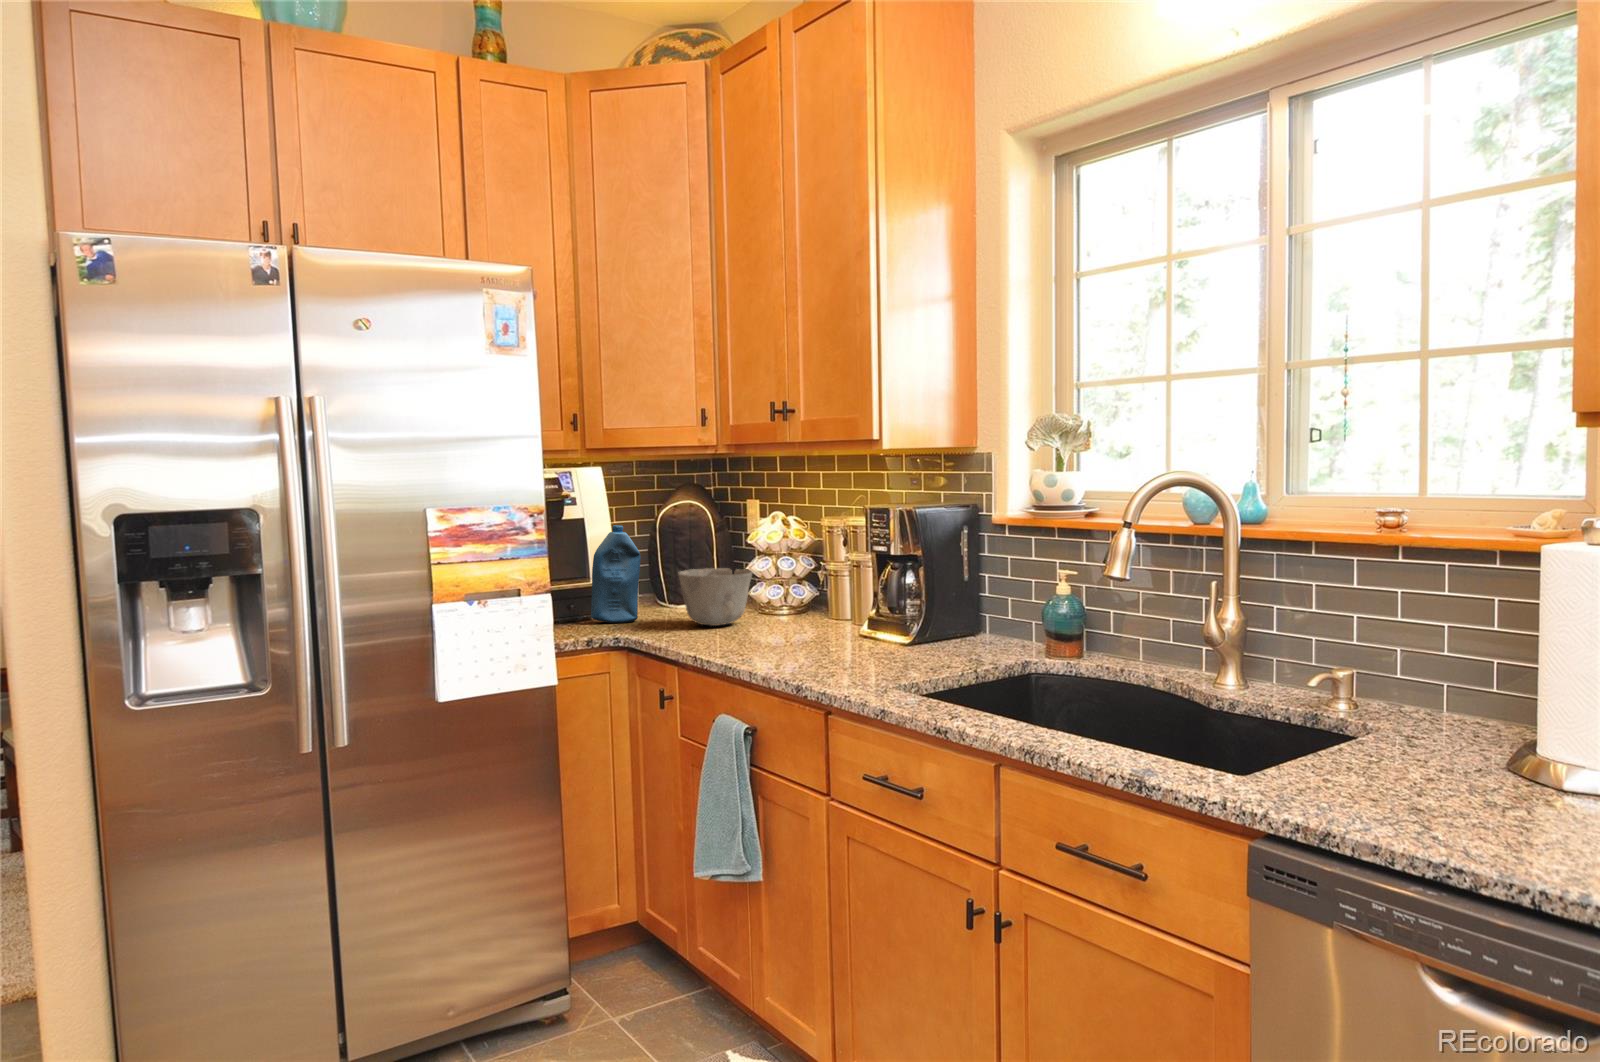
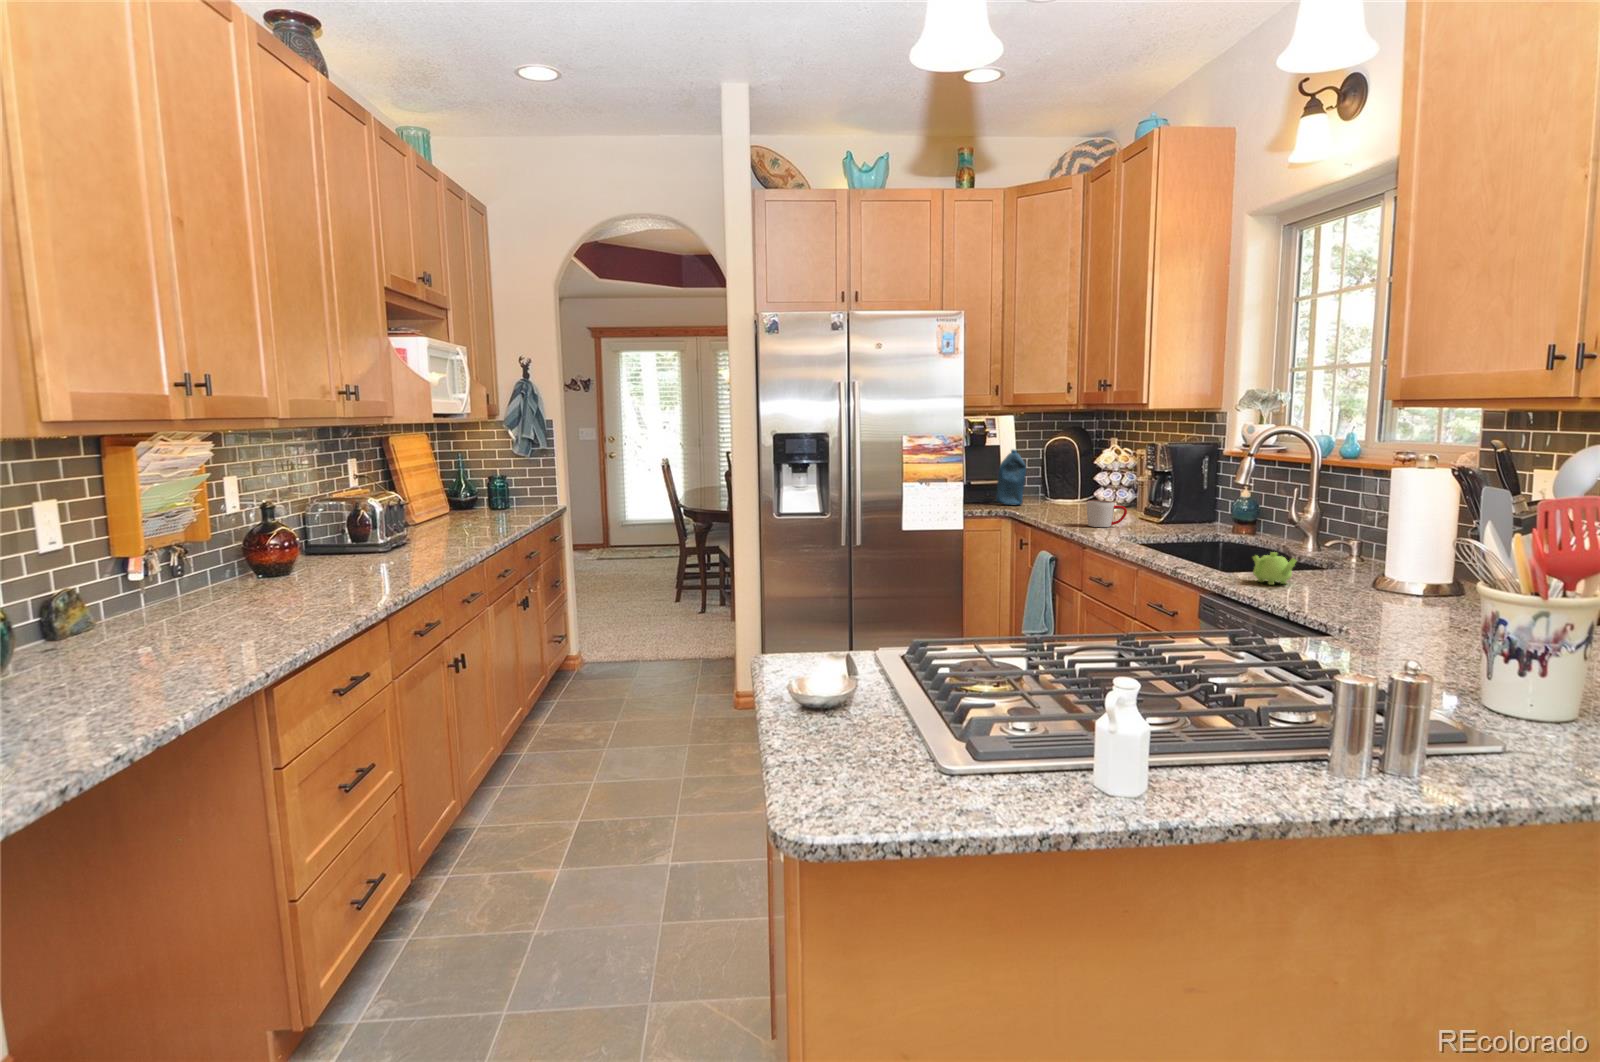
ceramic bowl: present [678,568,752,626] -> none [1043,477,1088,510]
mug: none [804,614,875,665] -> present [1087,501,1127,527]
teapot: none [1375,750,1519,830] -> present [1253,552,1297,585]

